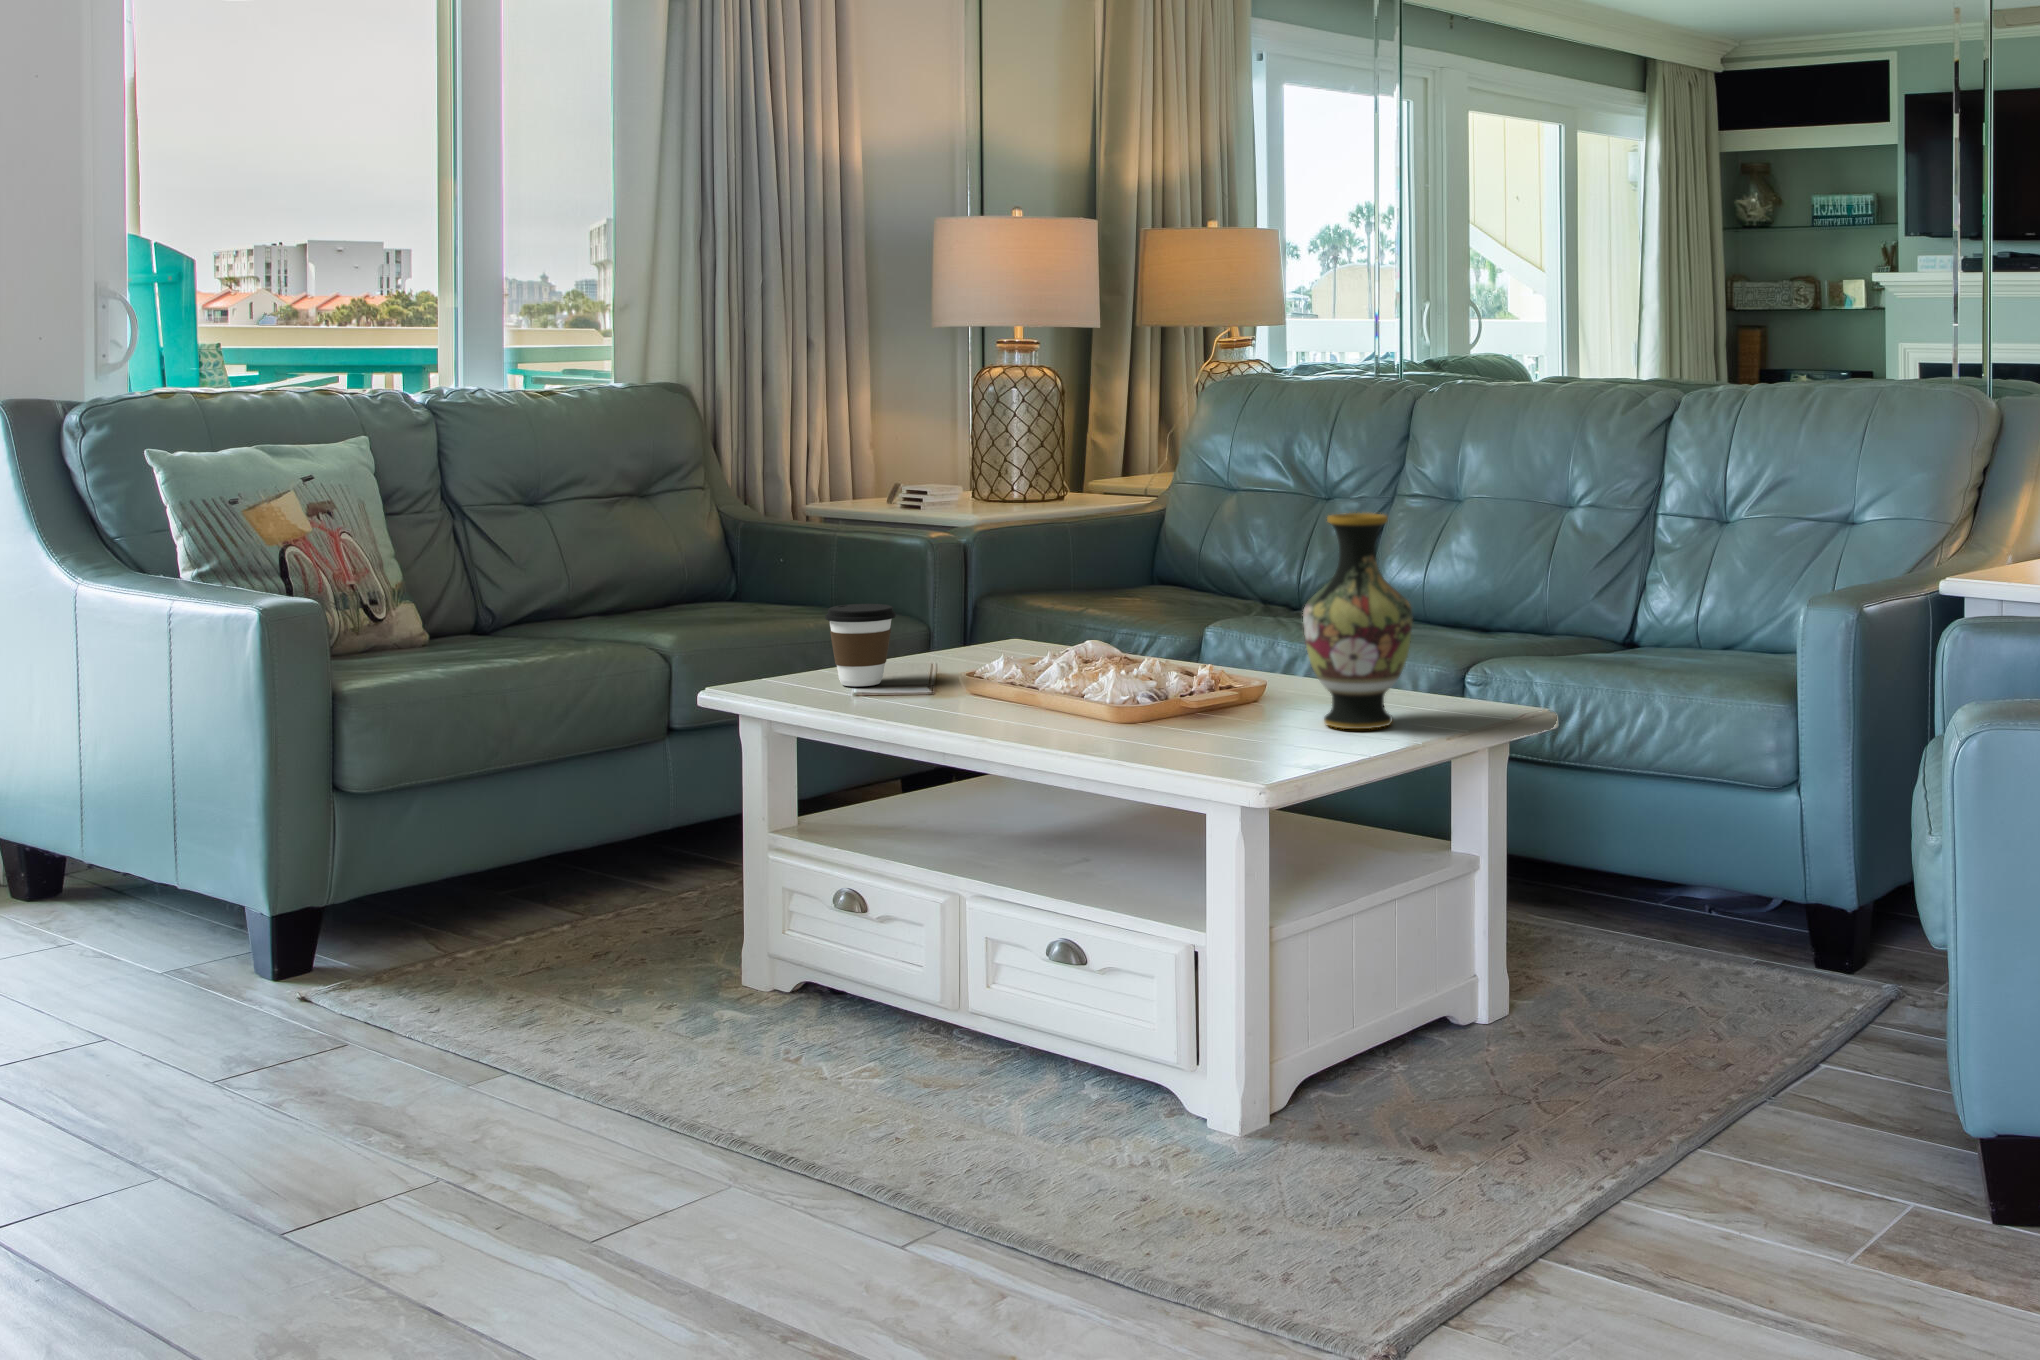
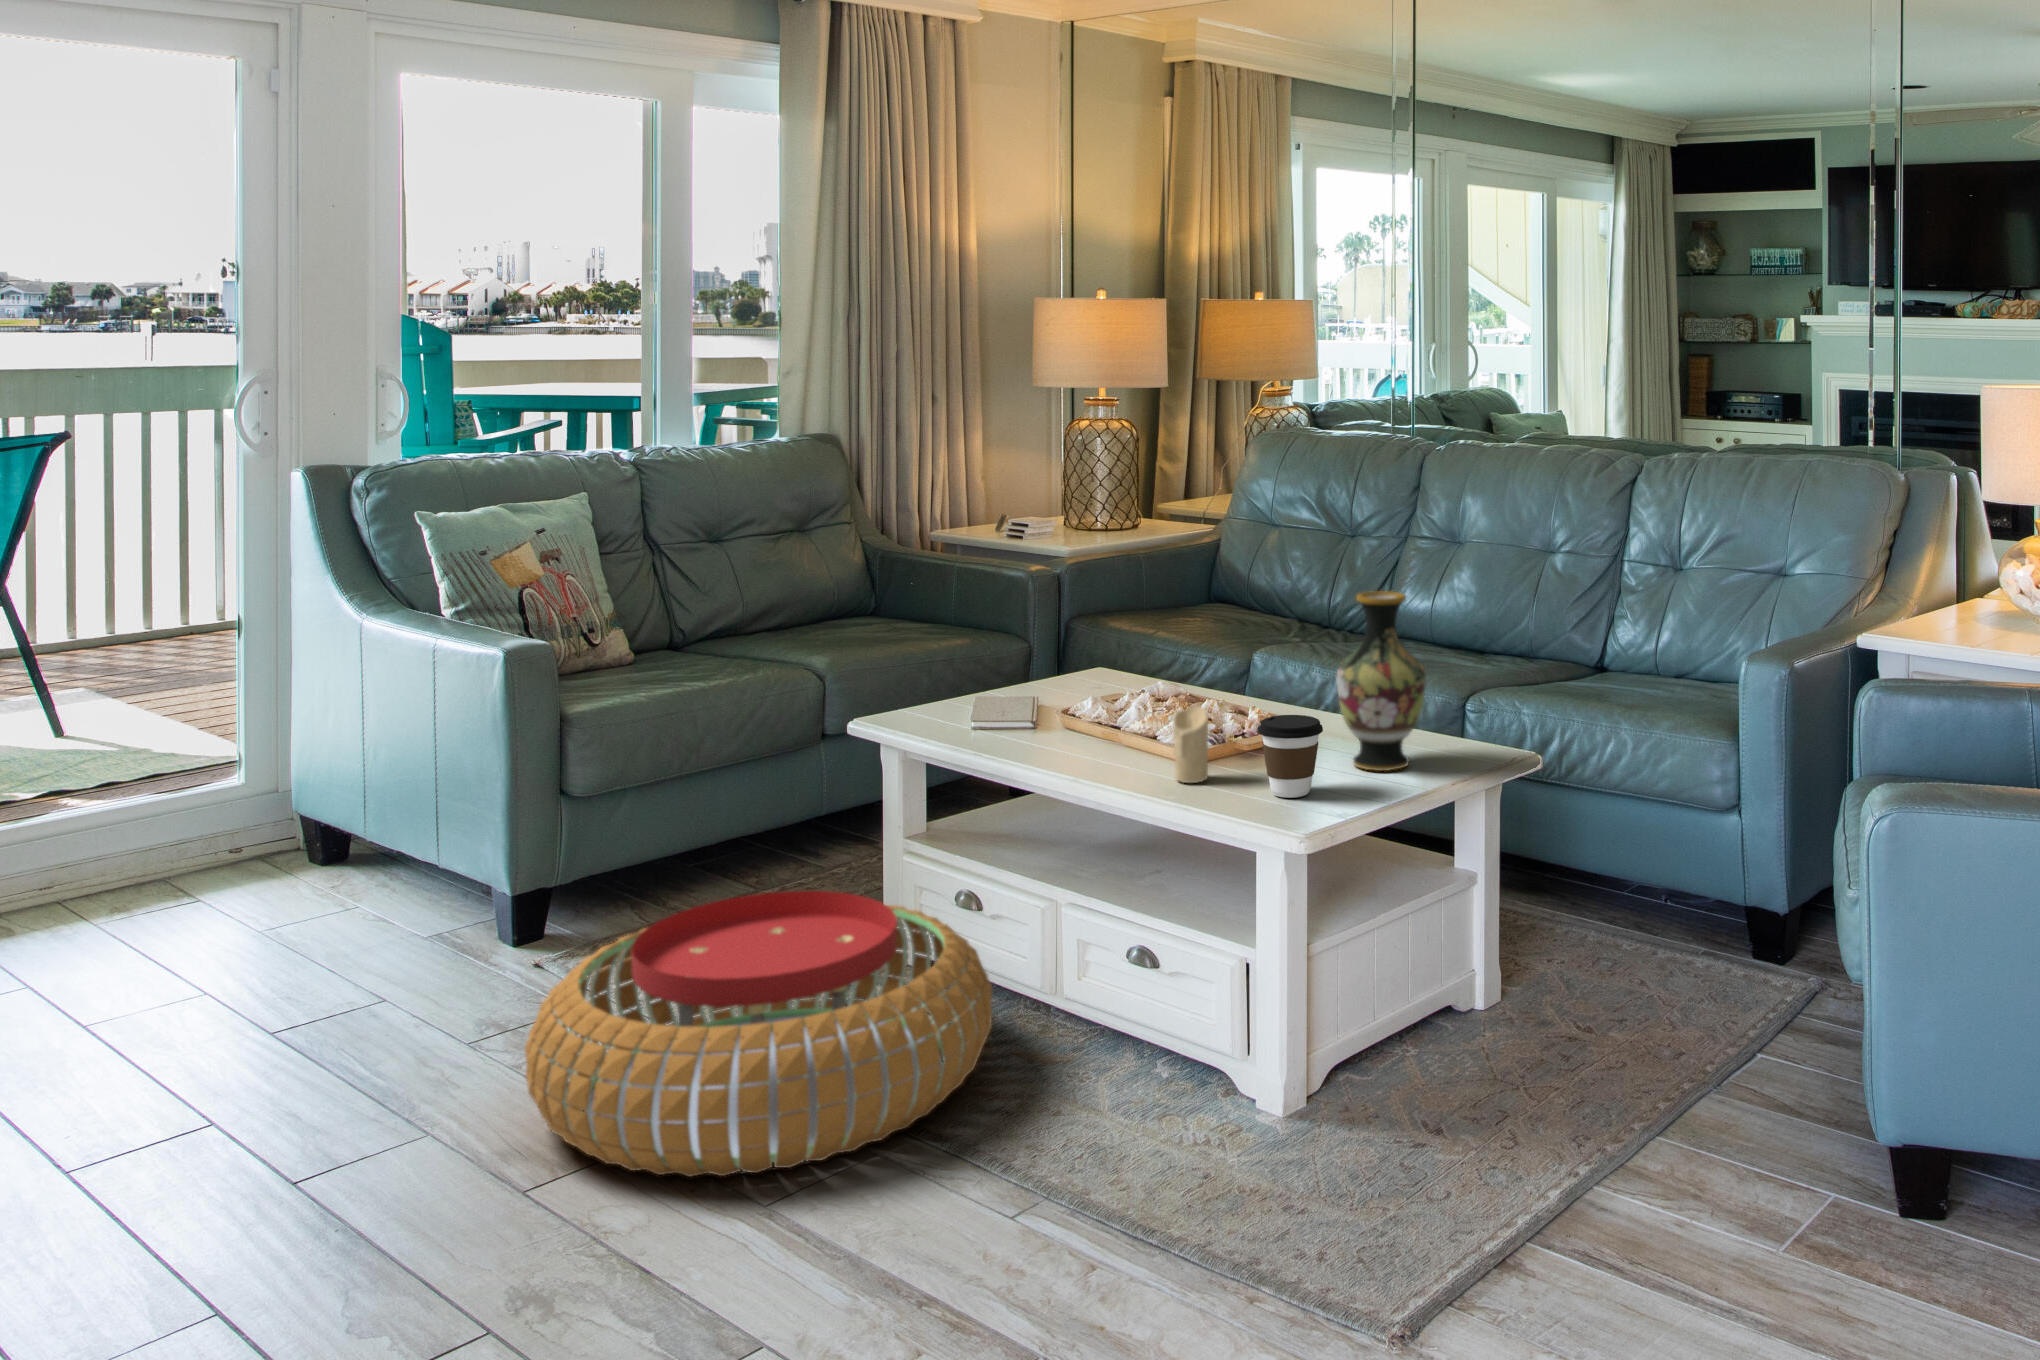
coffee cup: present [825,604,896,686] -> present [1258,715,1323,798]
candle: none [1102,651,1146,742] -> present [1173,707,1209,783]
pouf: none [300,878,880,1202] -> present [525,891,992,1177]

